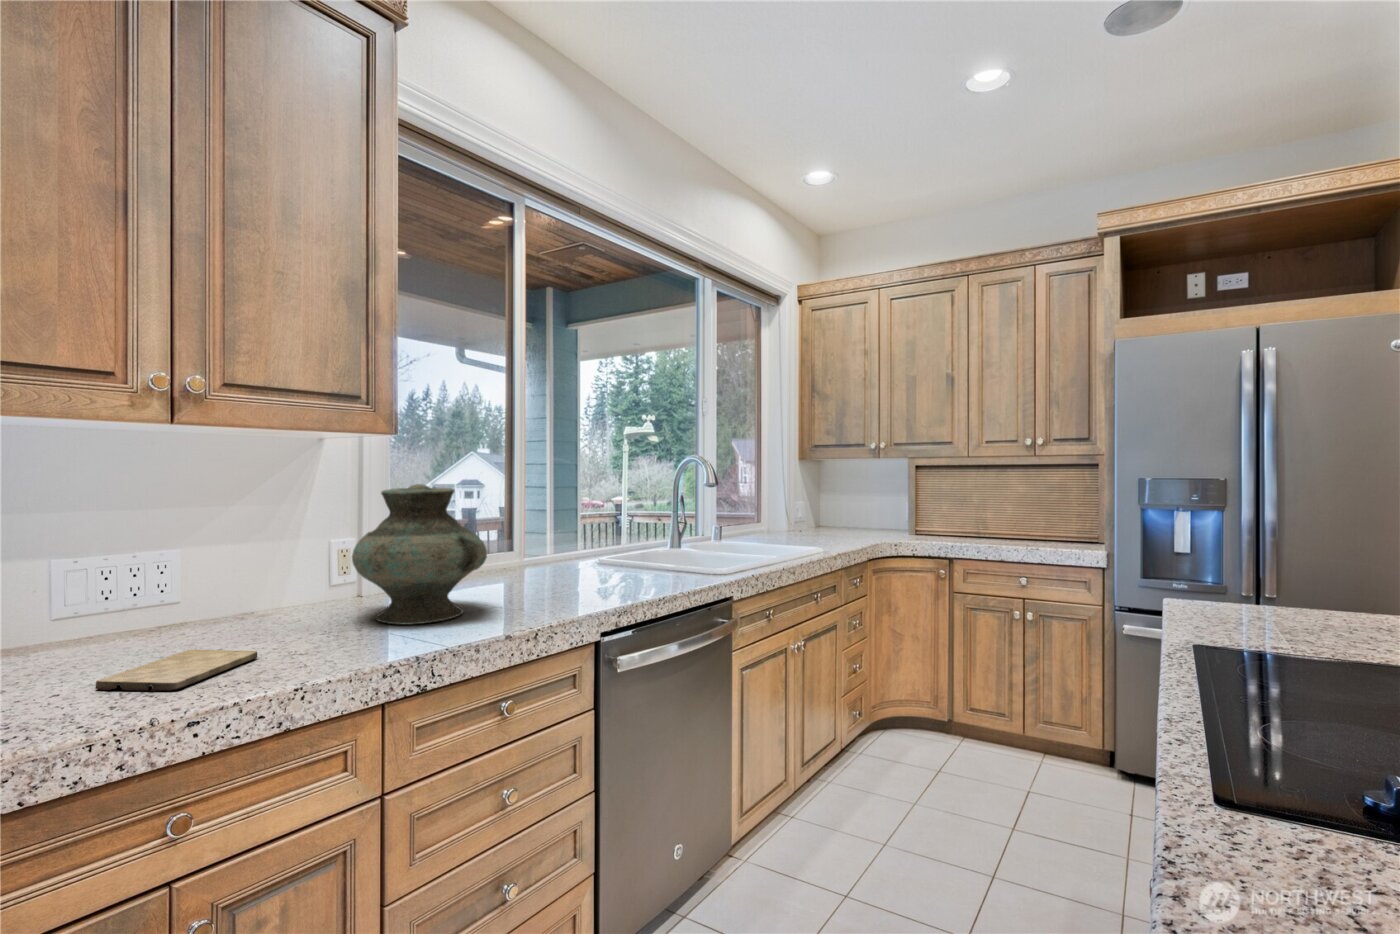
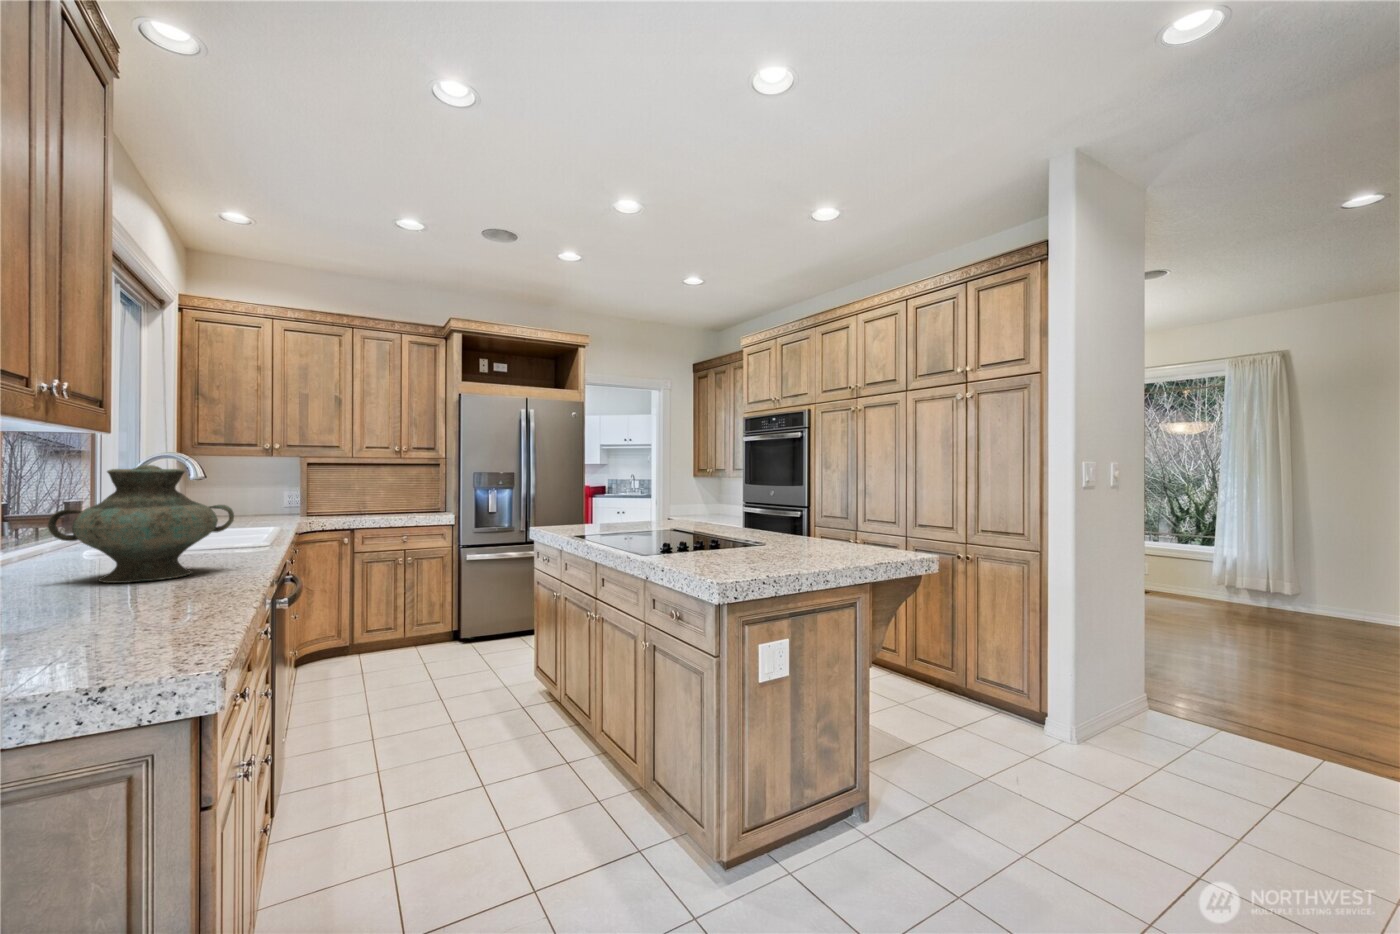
cutting board: present [95,650,257,691] -> none [73,593,194,619]

